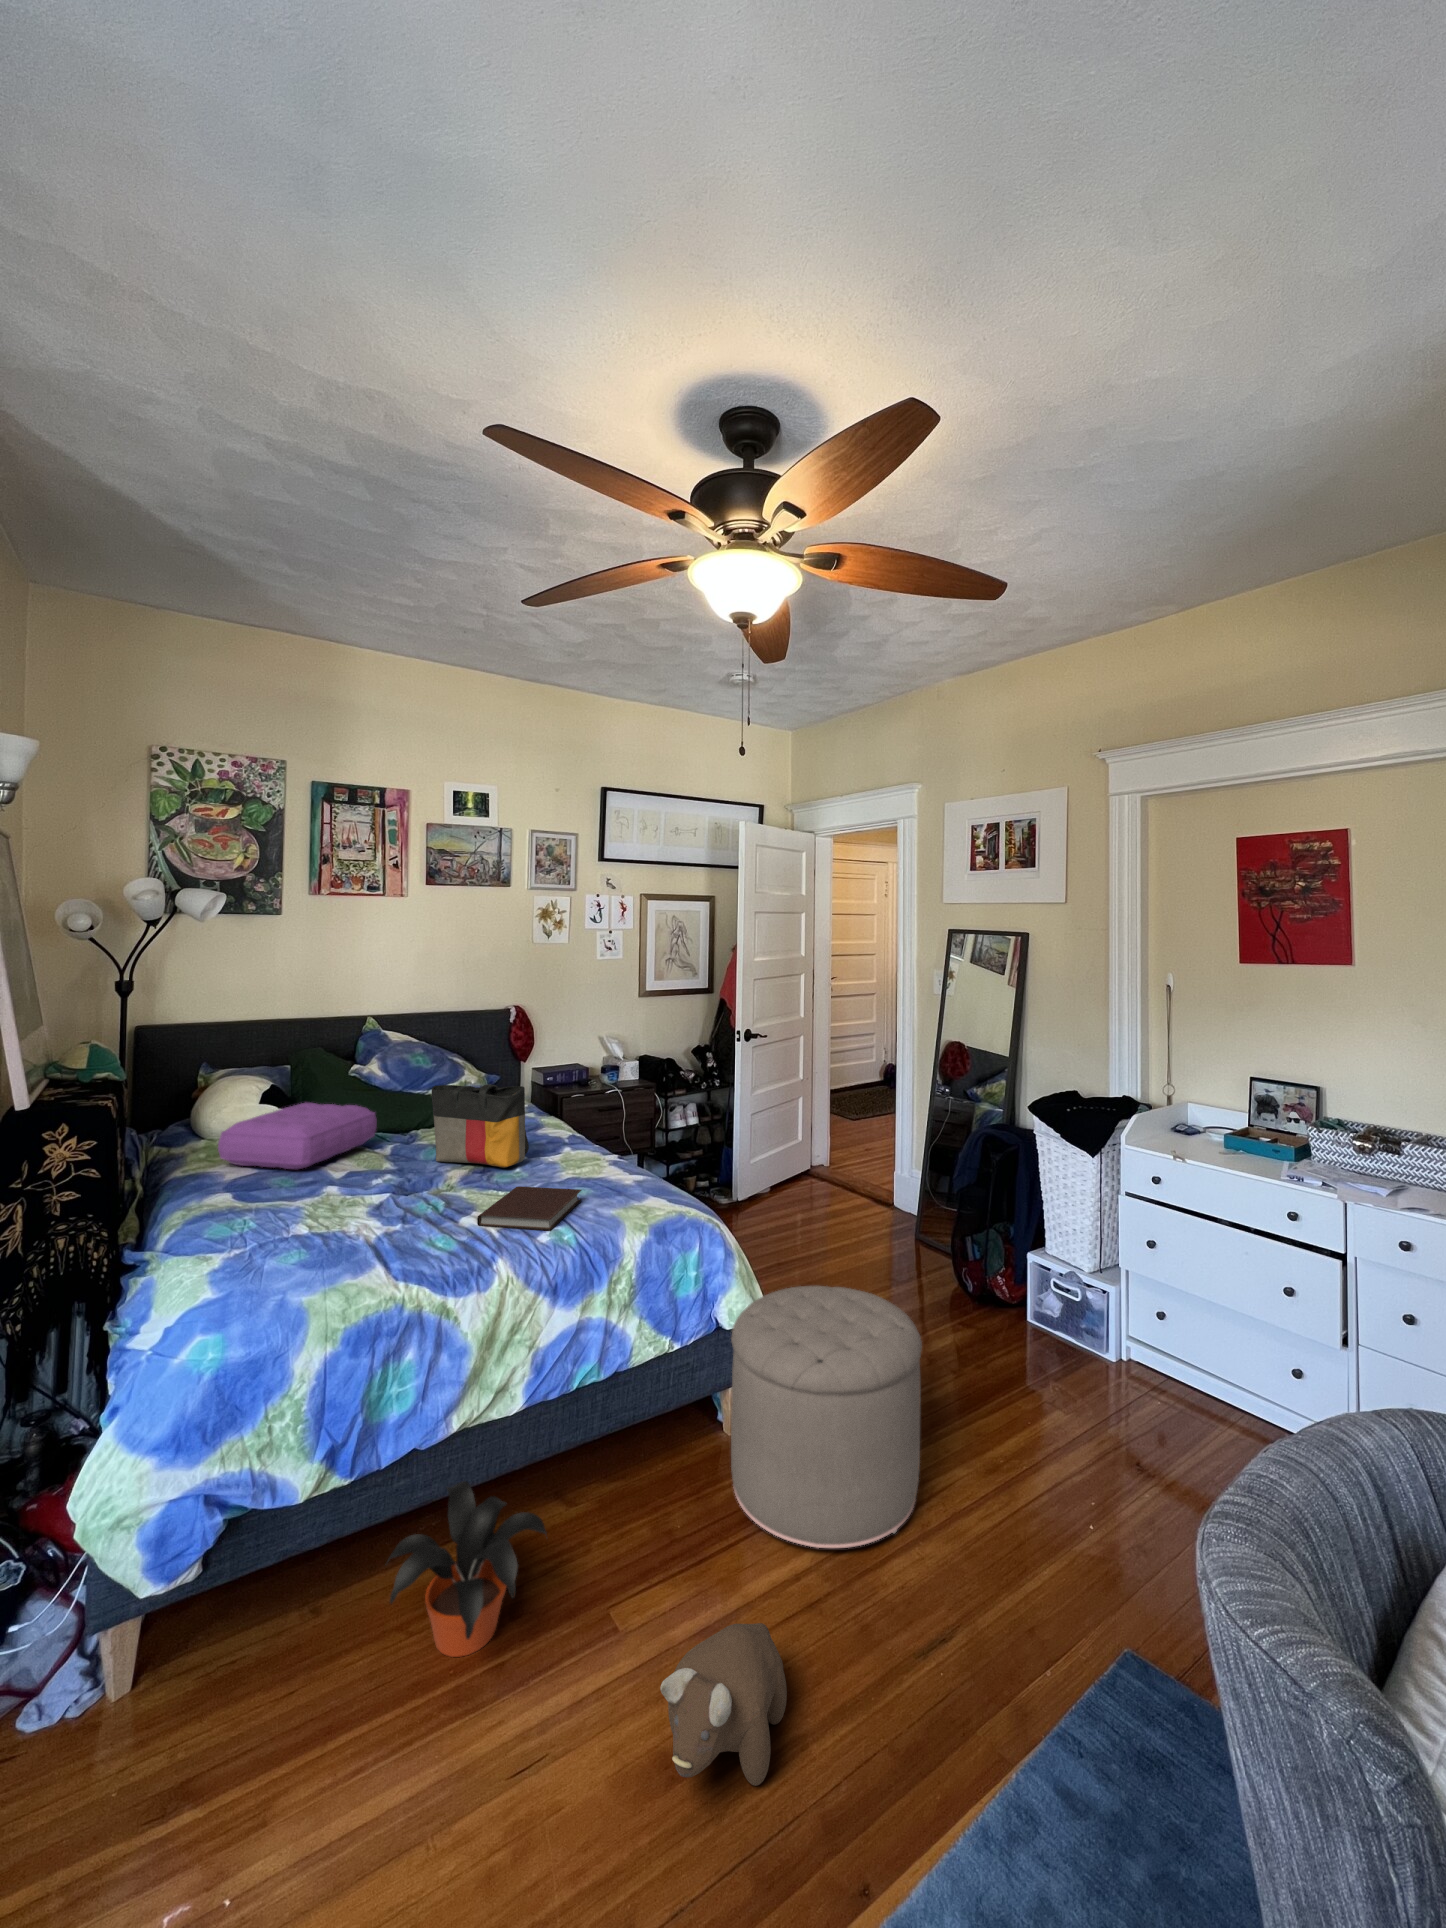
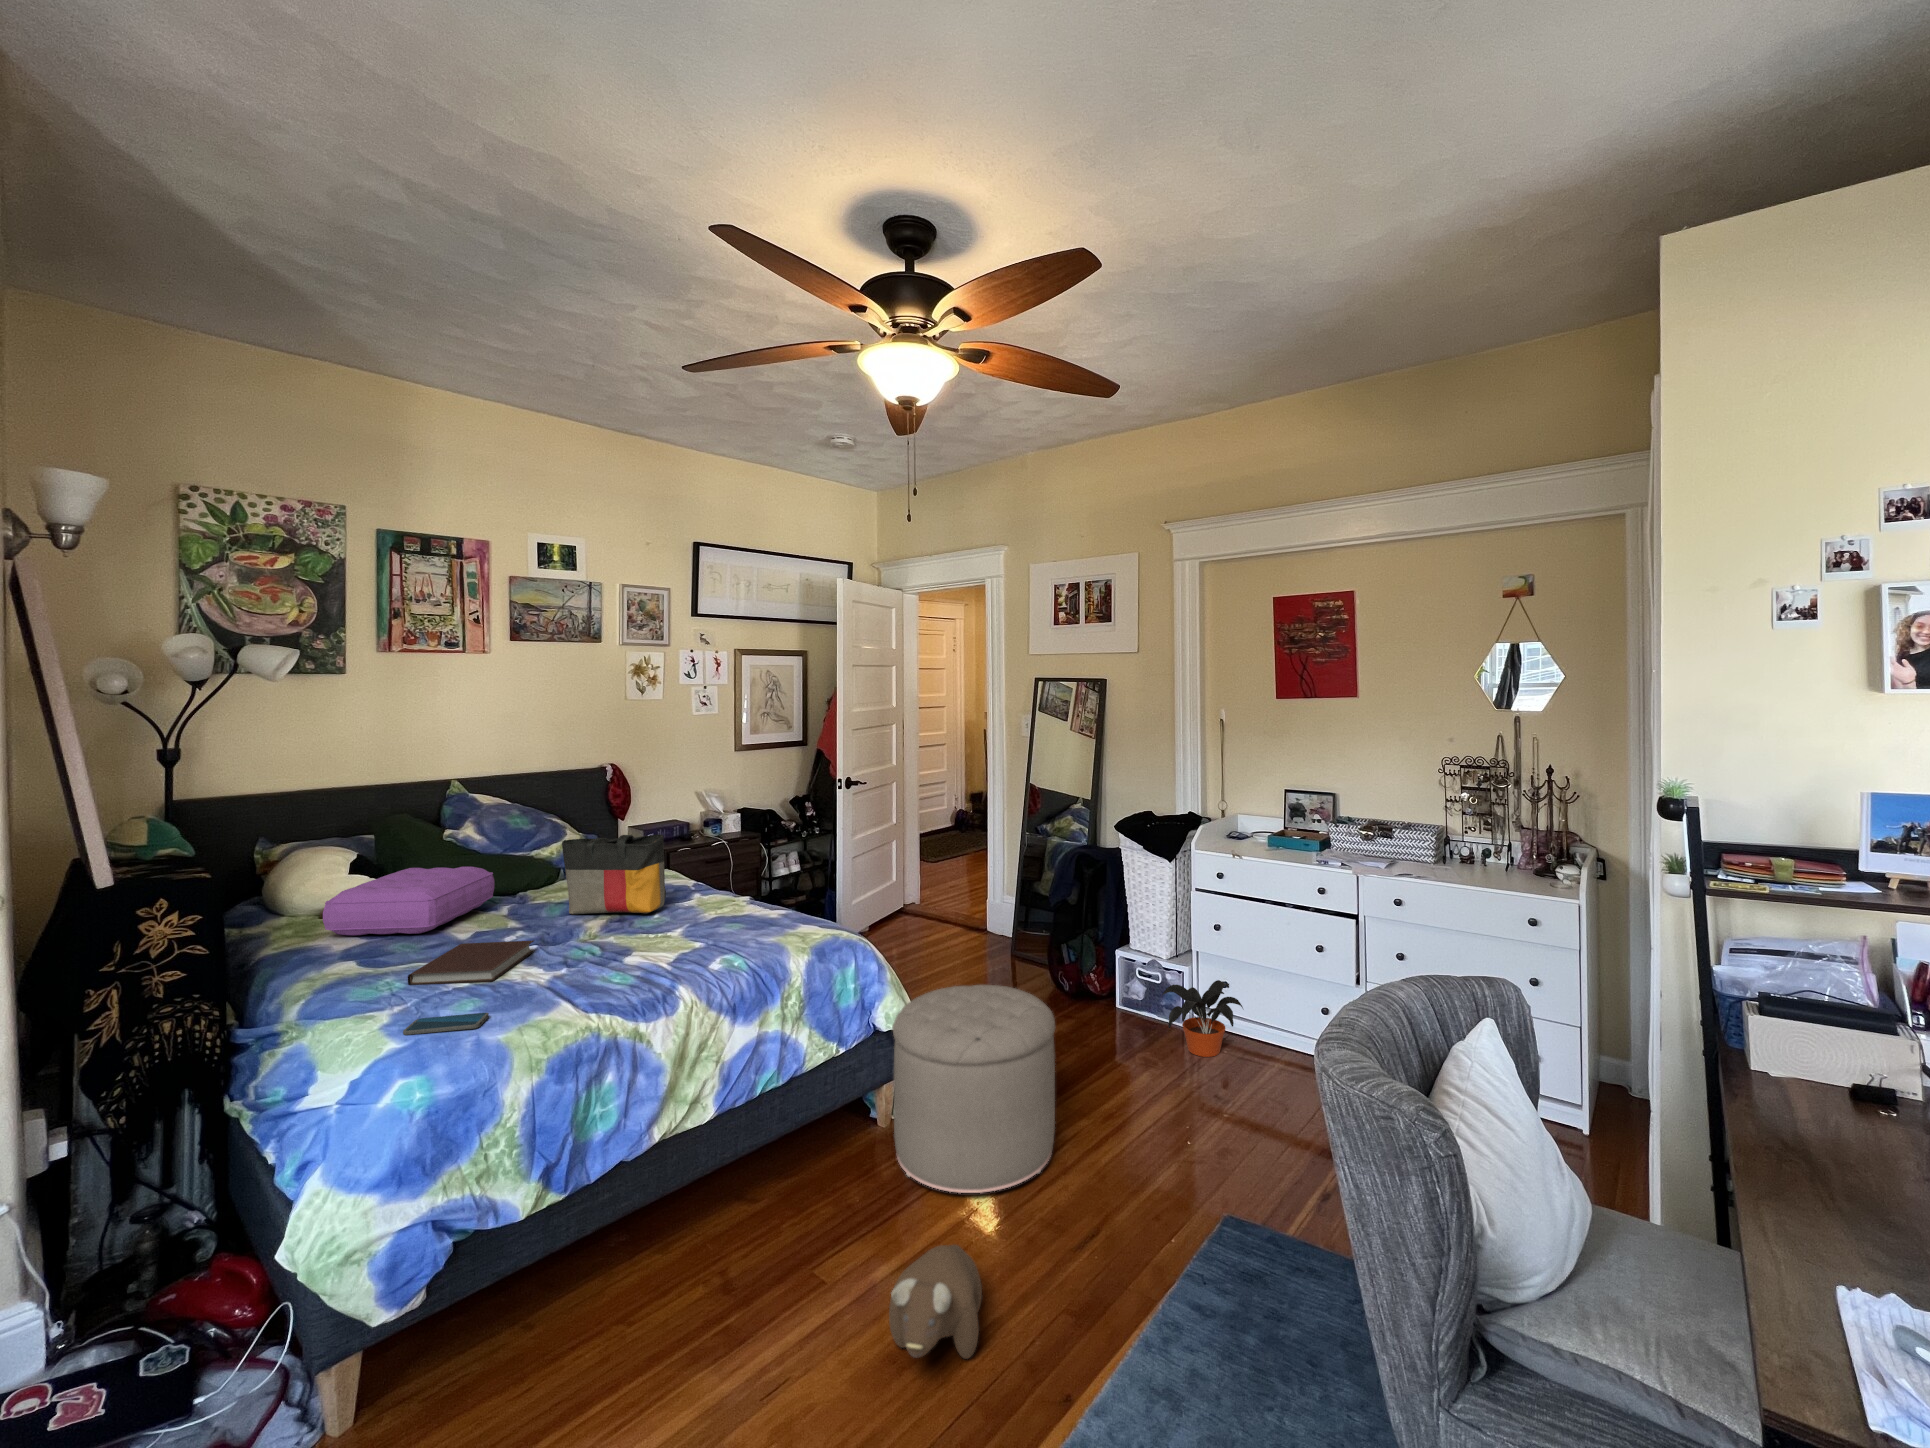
notebook: present [477,1186,581,1231] -> present [408,940,534,985]
smartphone: none [217,1269,300,1287] -> present [403,1013,489,1035]
potted plant: present [388,1481,546,1657] -> present [1162,980,1243,1057]

